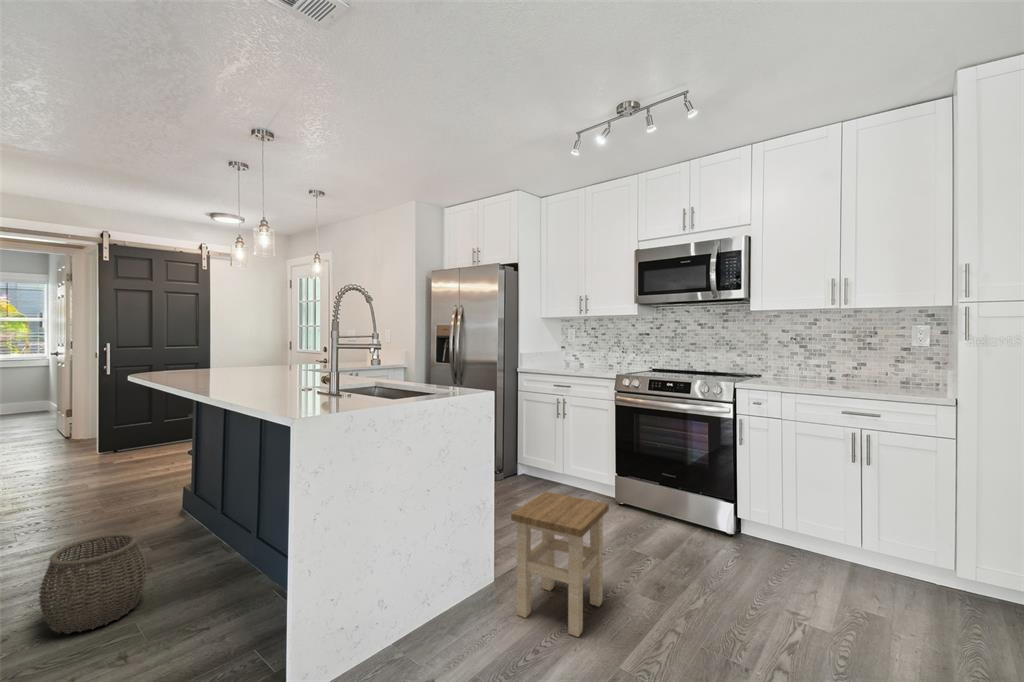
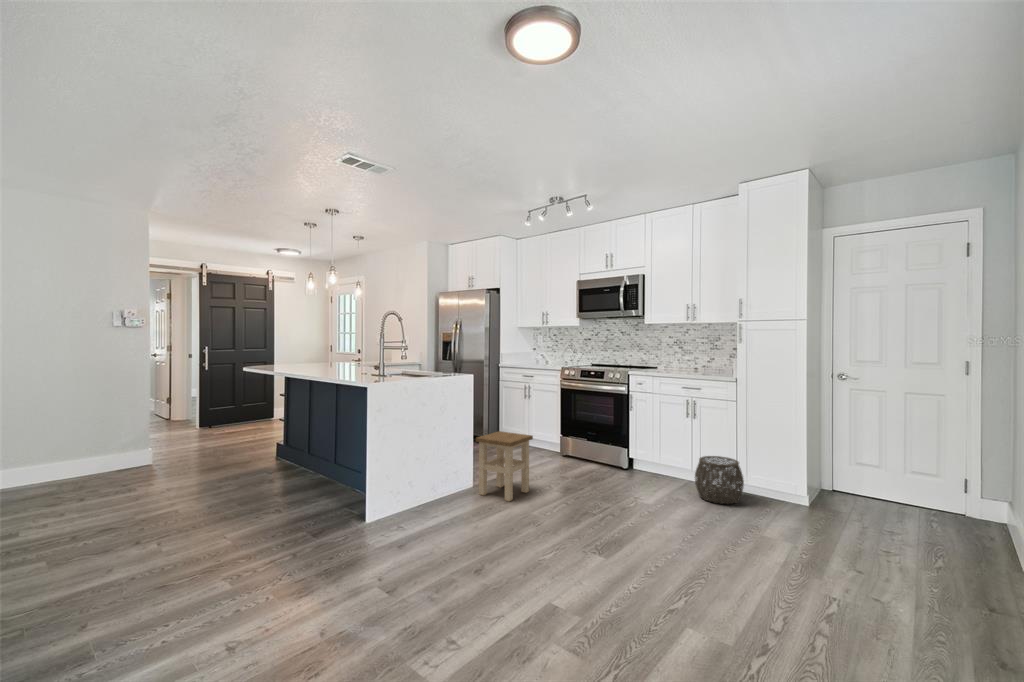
woven basket: present [39,533,147,634] -> present [695,456,744,504]

